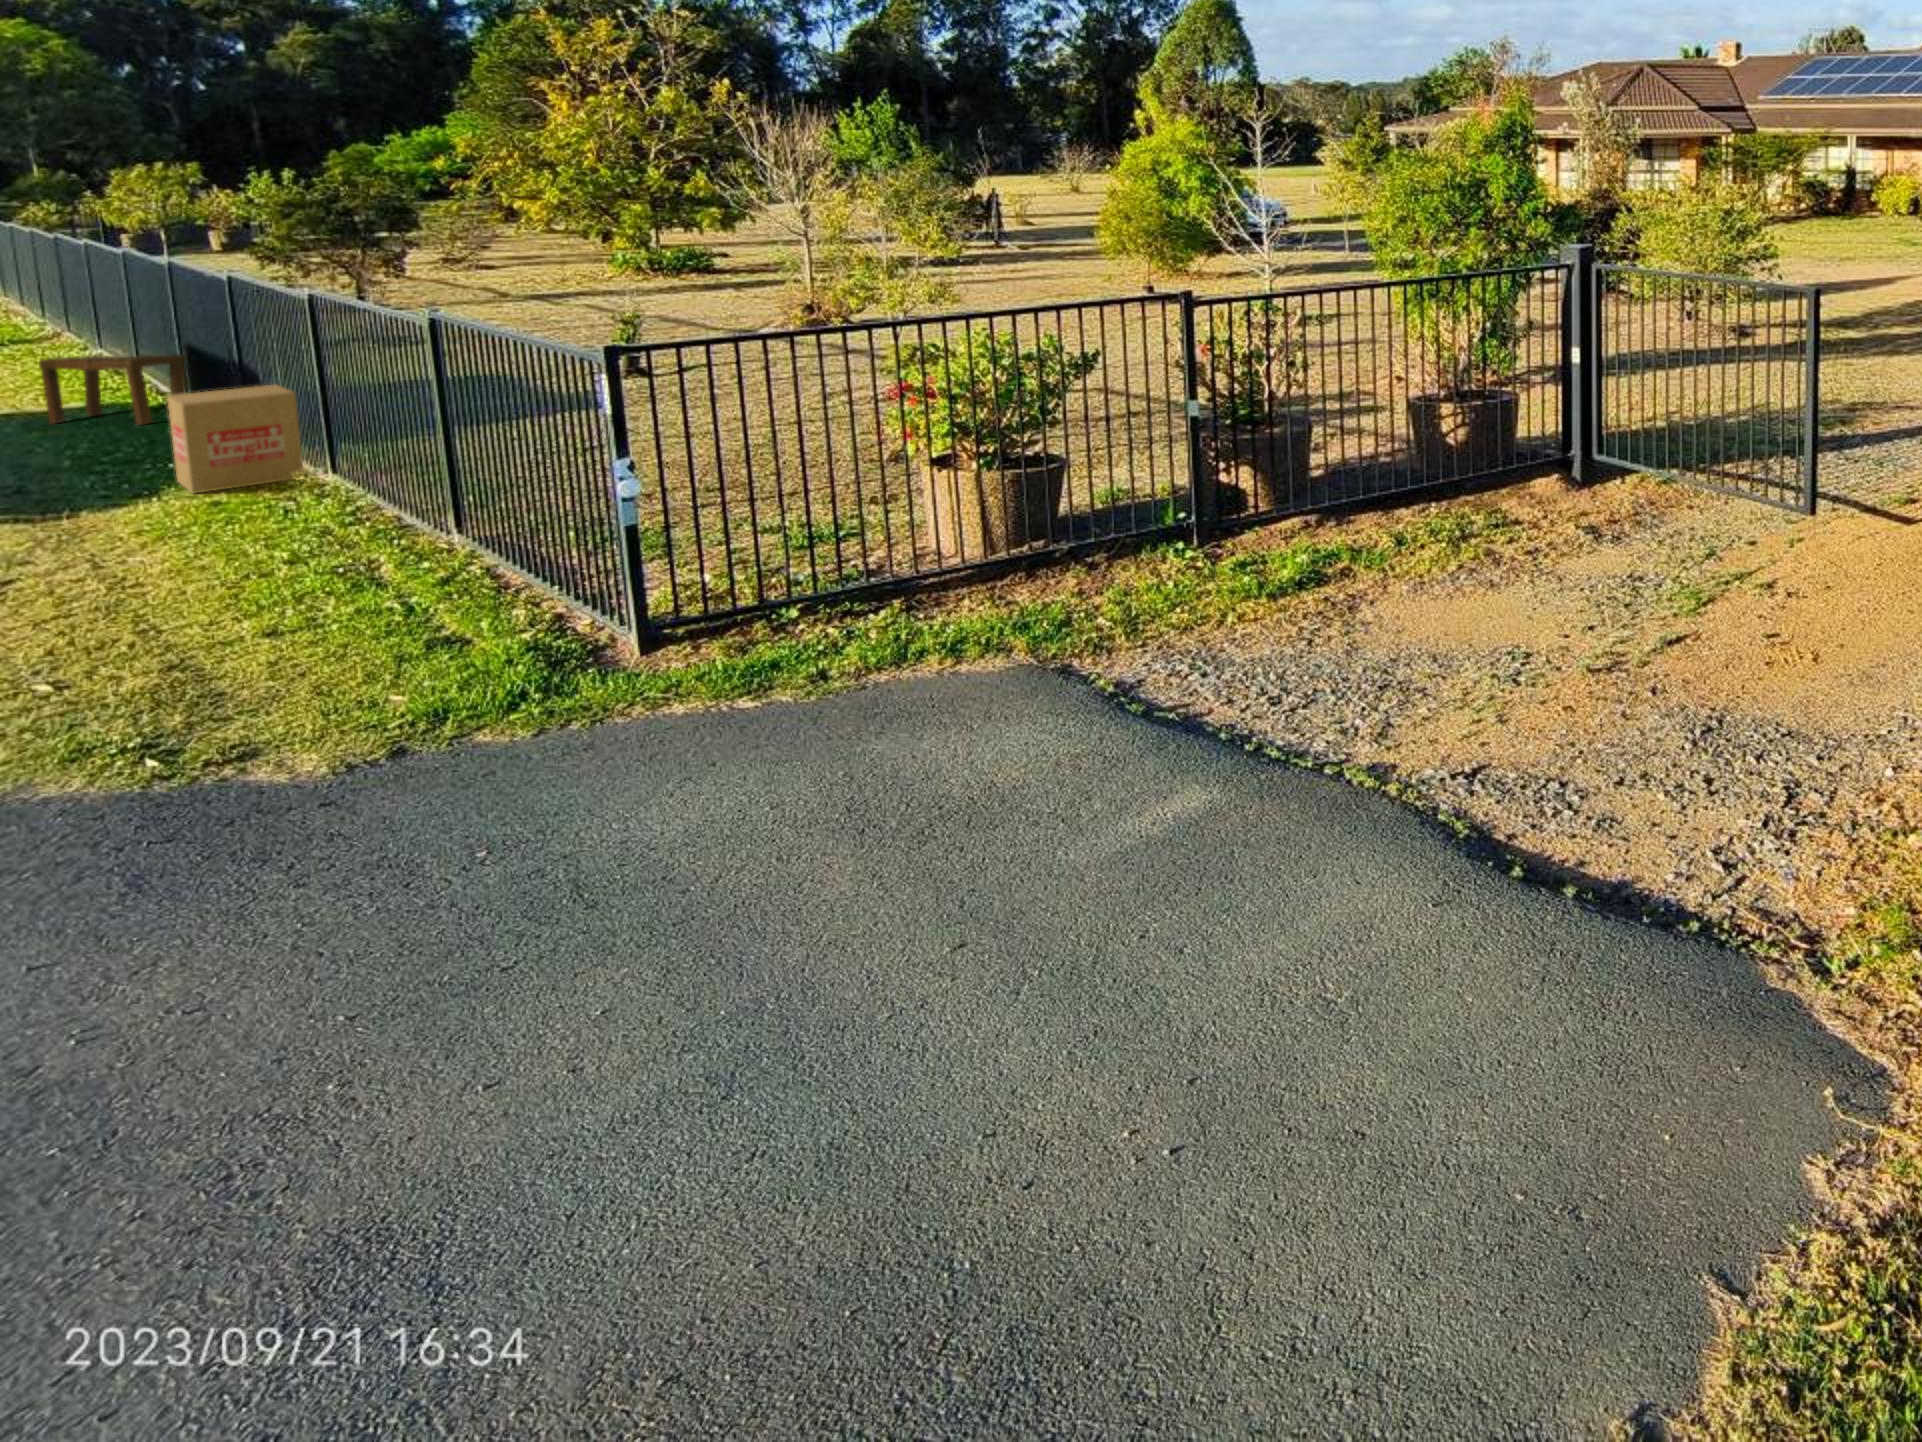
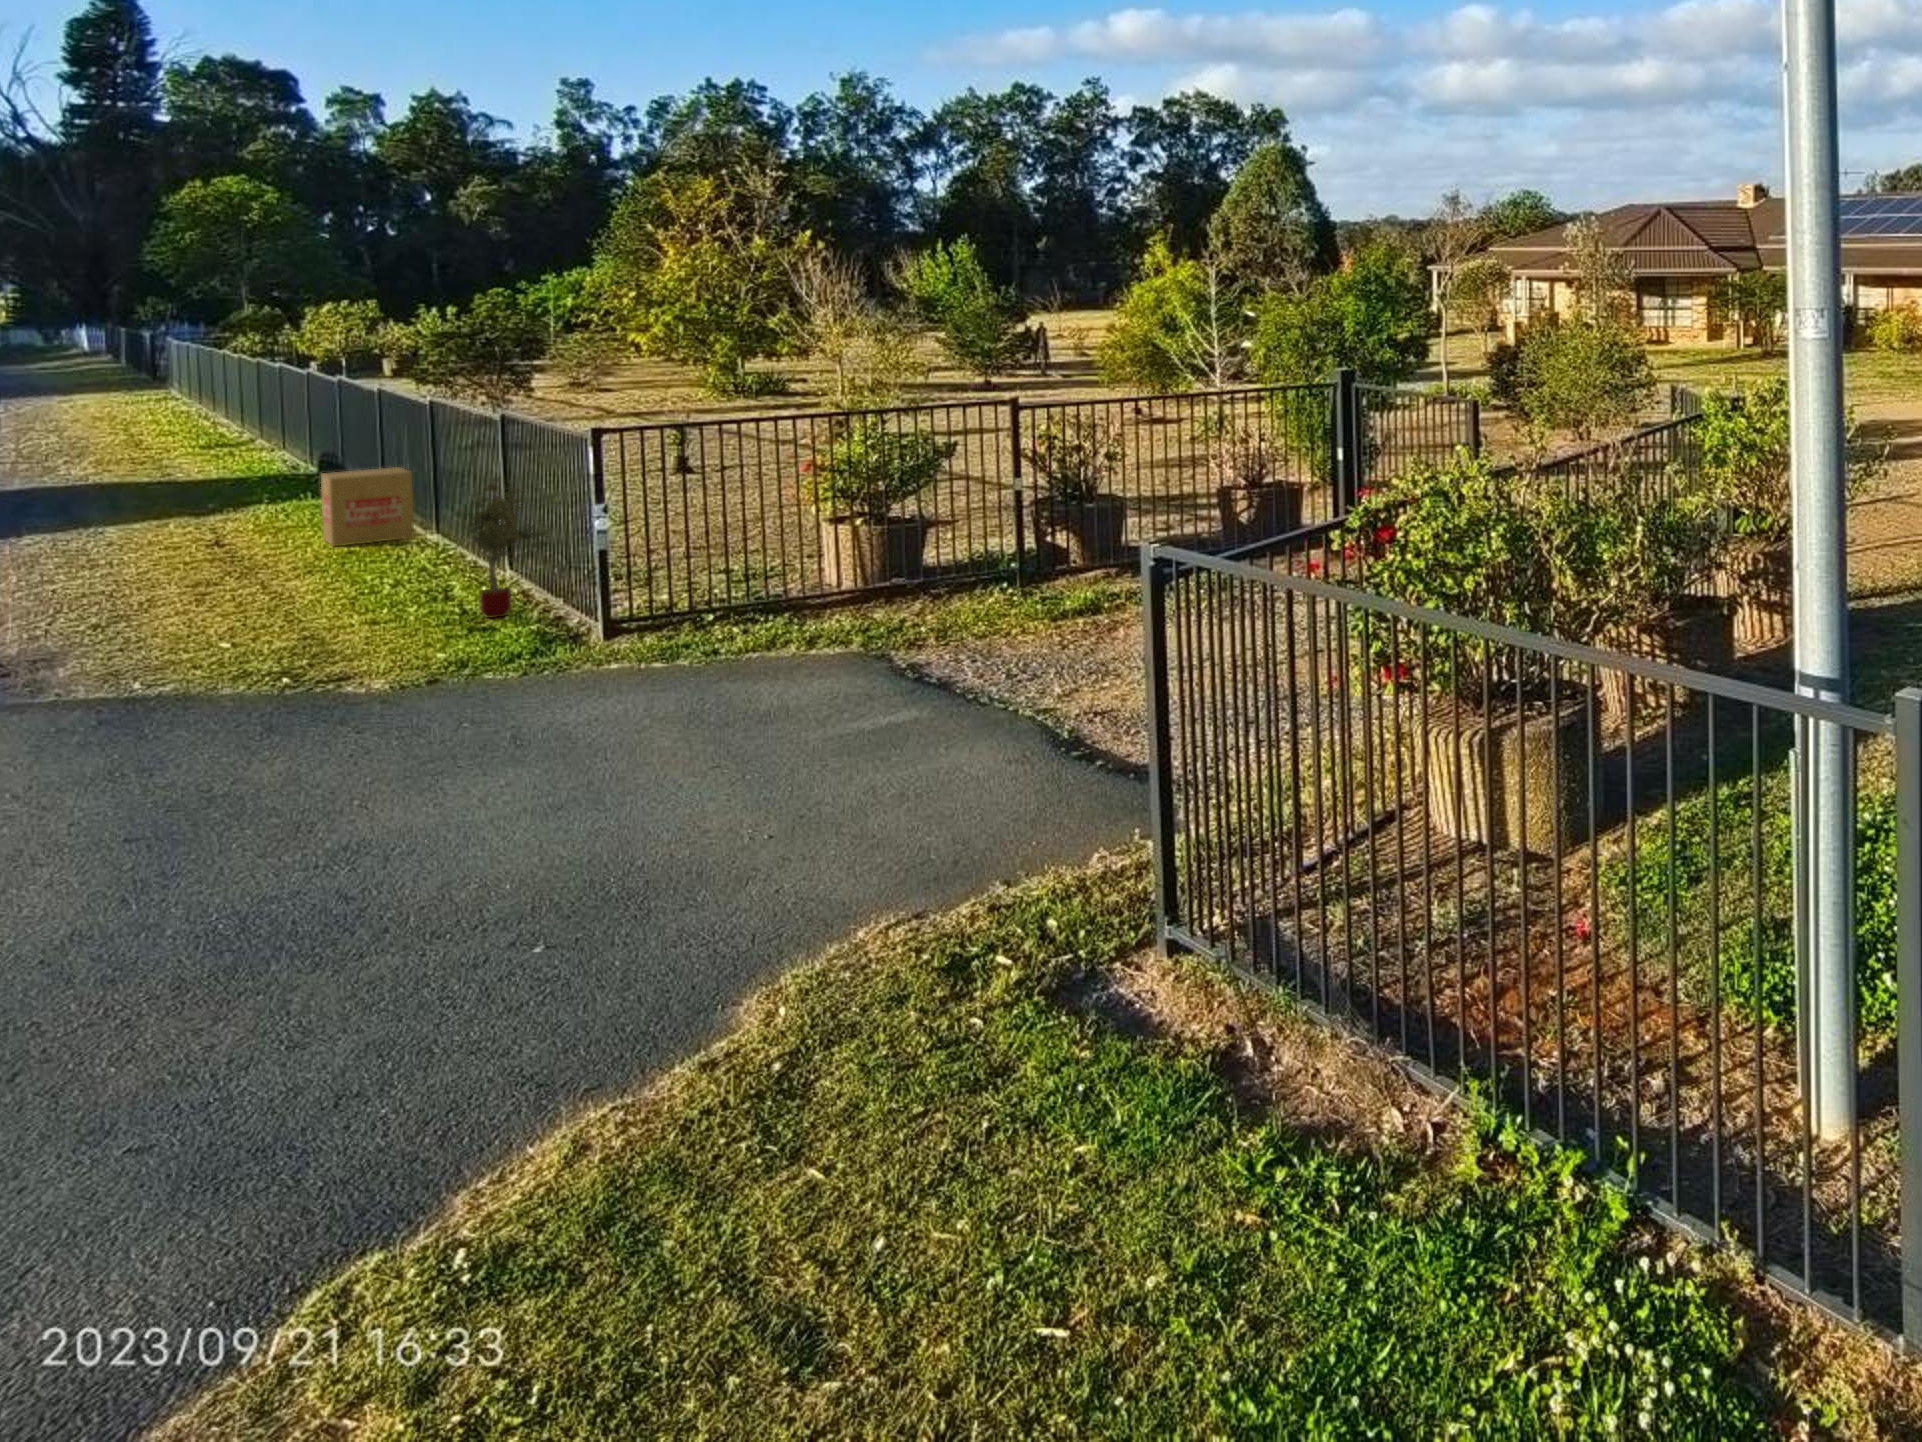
bench: present [39,354,186,425] -> none [235,448,343,503]
potted tree: none [406,417,538,616] -> present [468,478,549,618]

